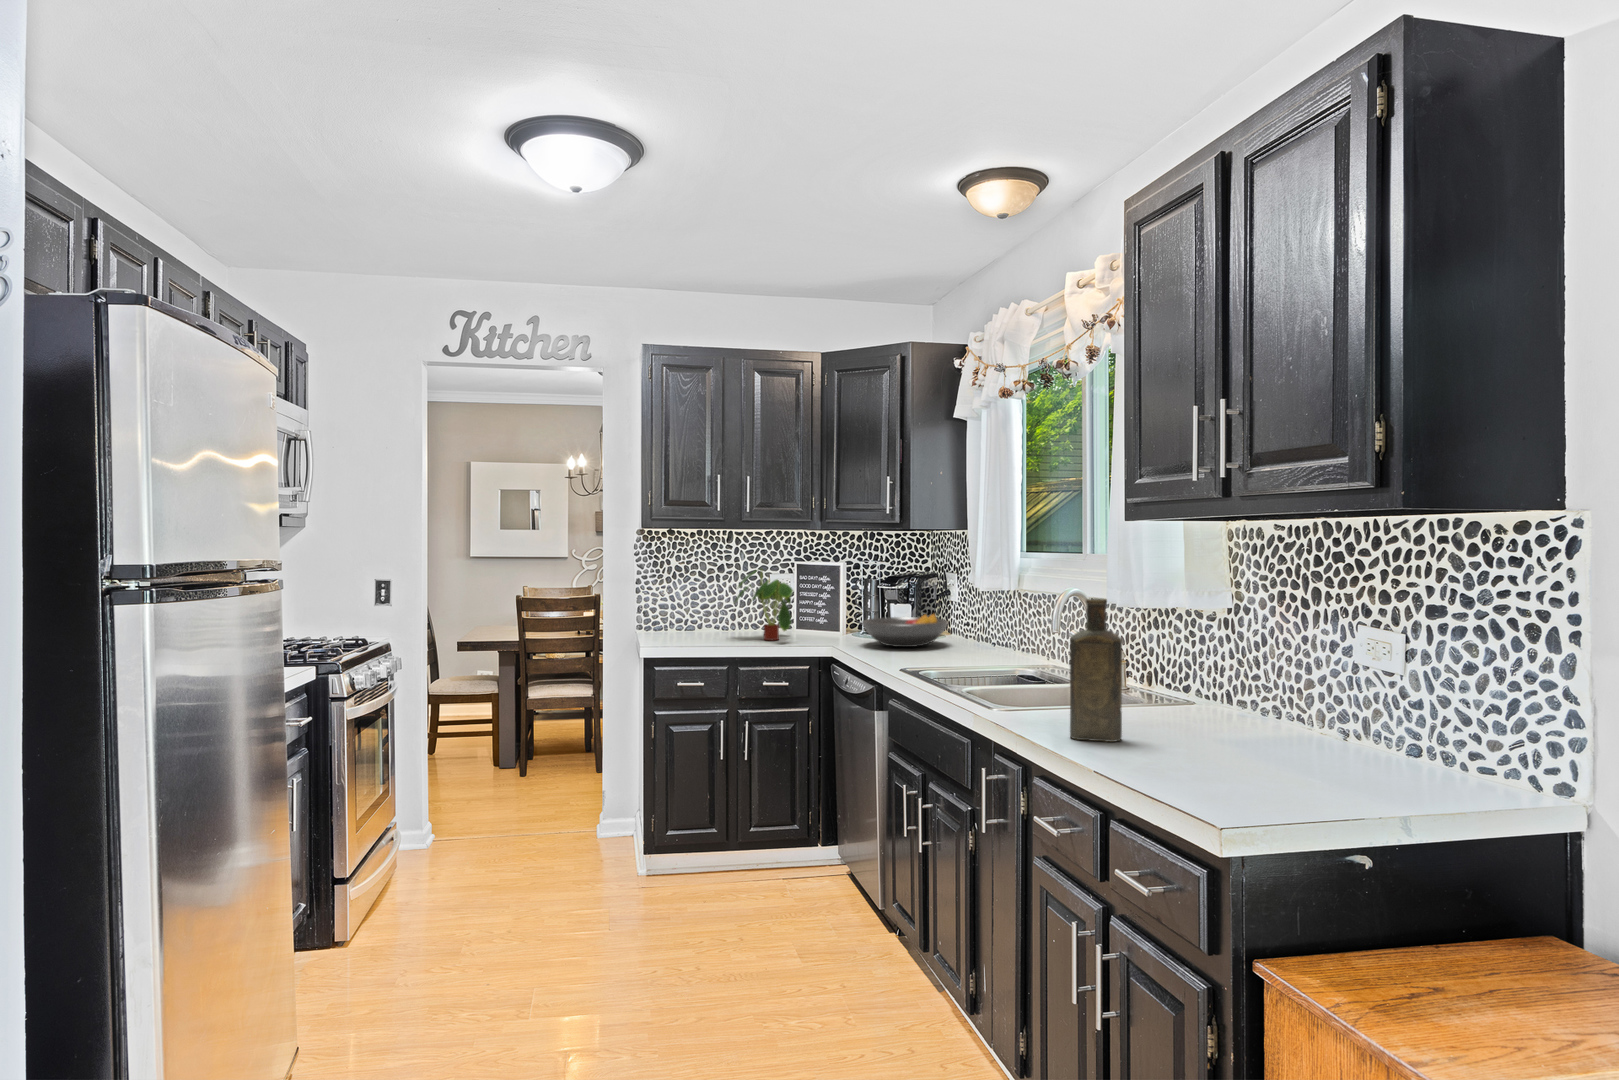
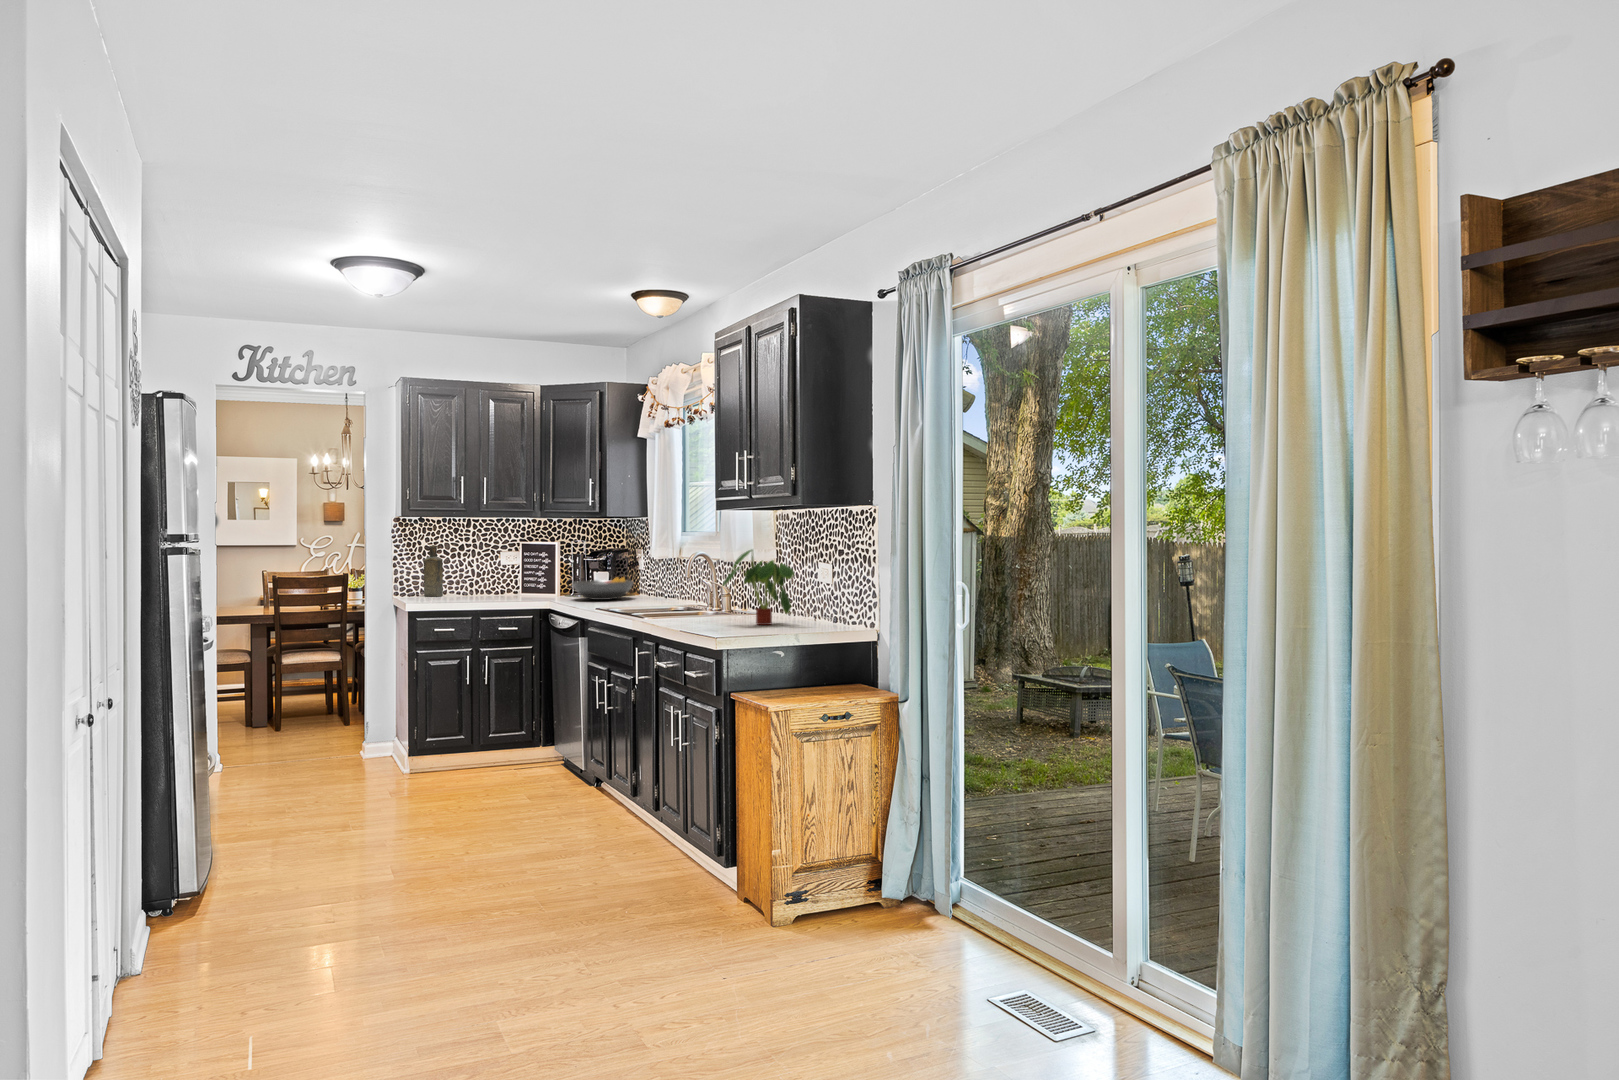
plant: present [736,569,793,640] -> present [722,550,794,625]
bottle: present [1070,598,1122,742] -> present [424,545,443,596]

